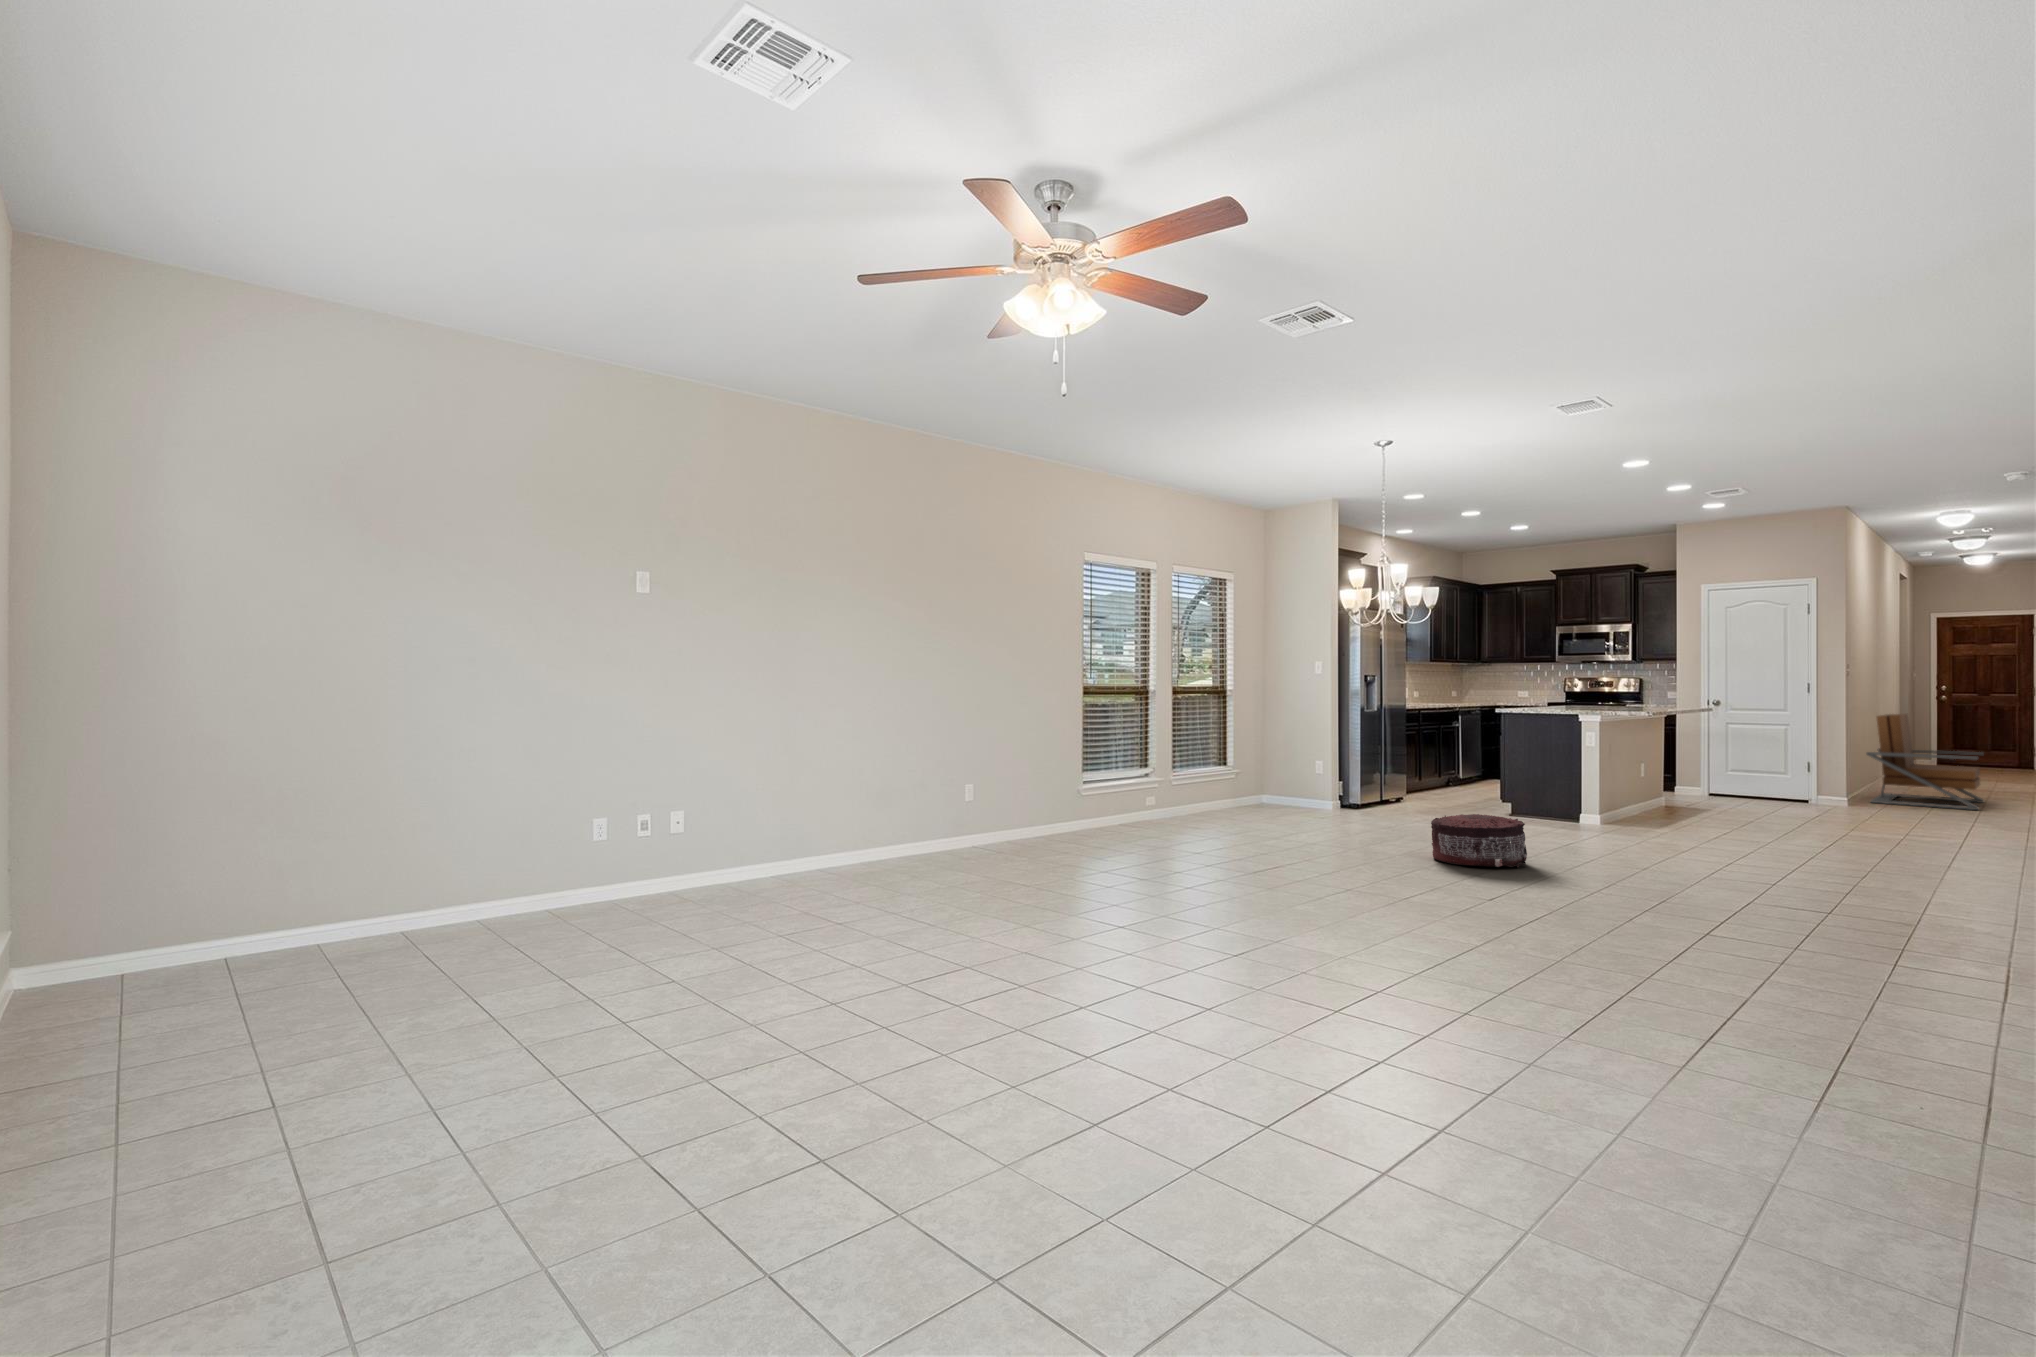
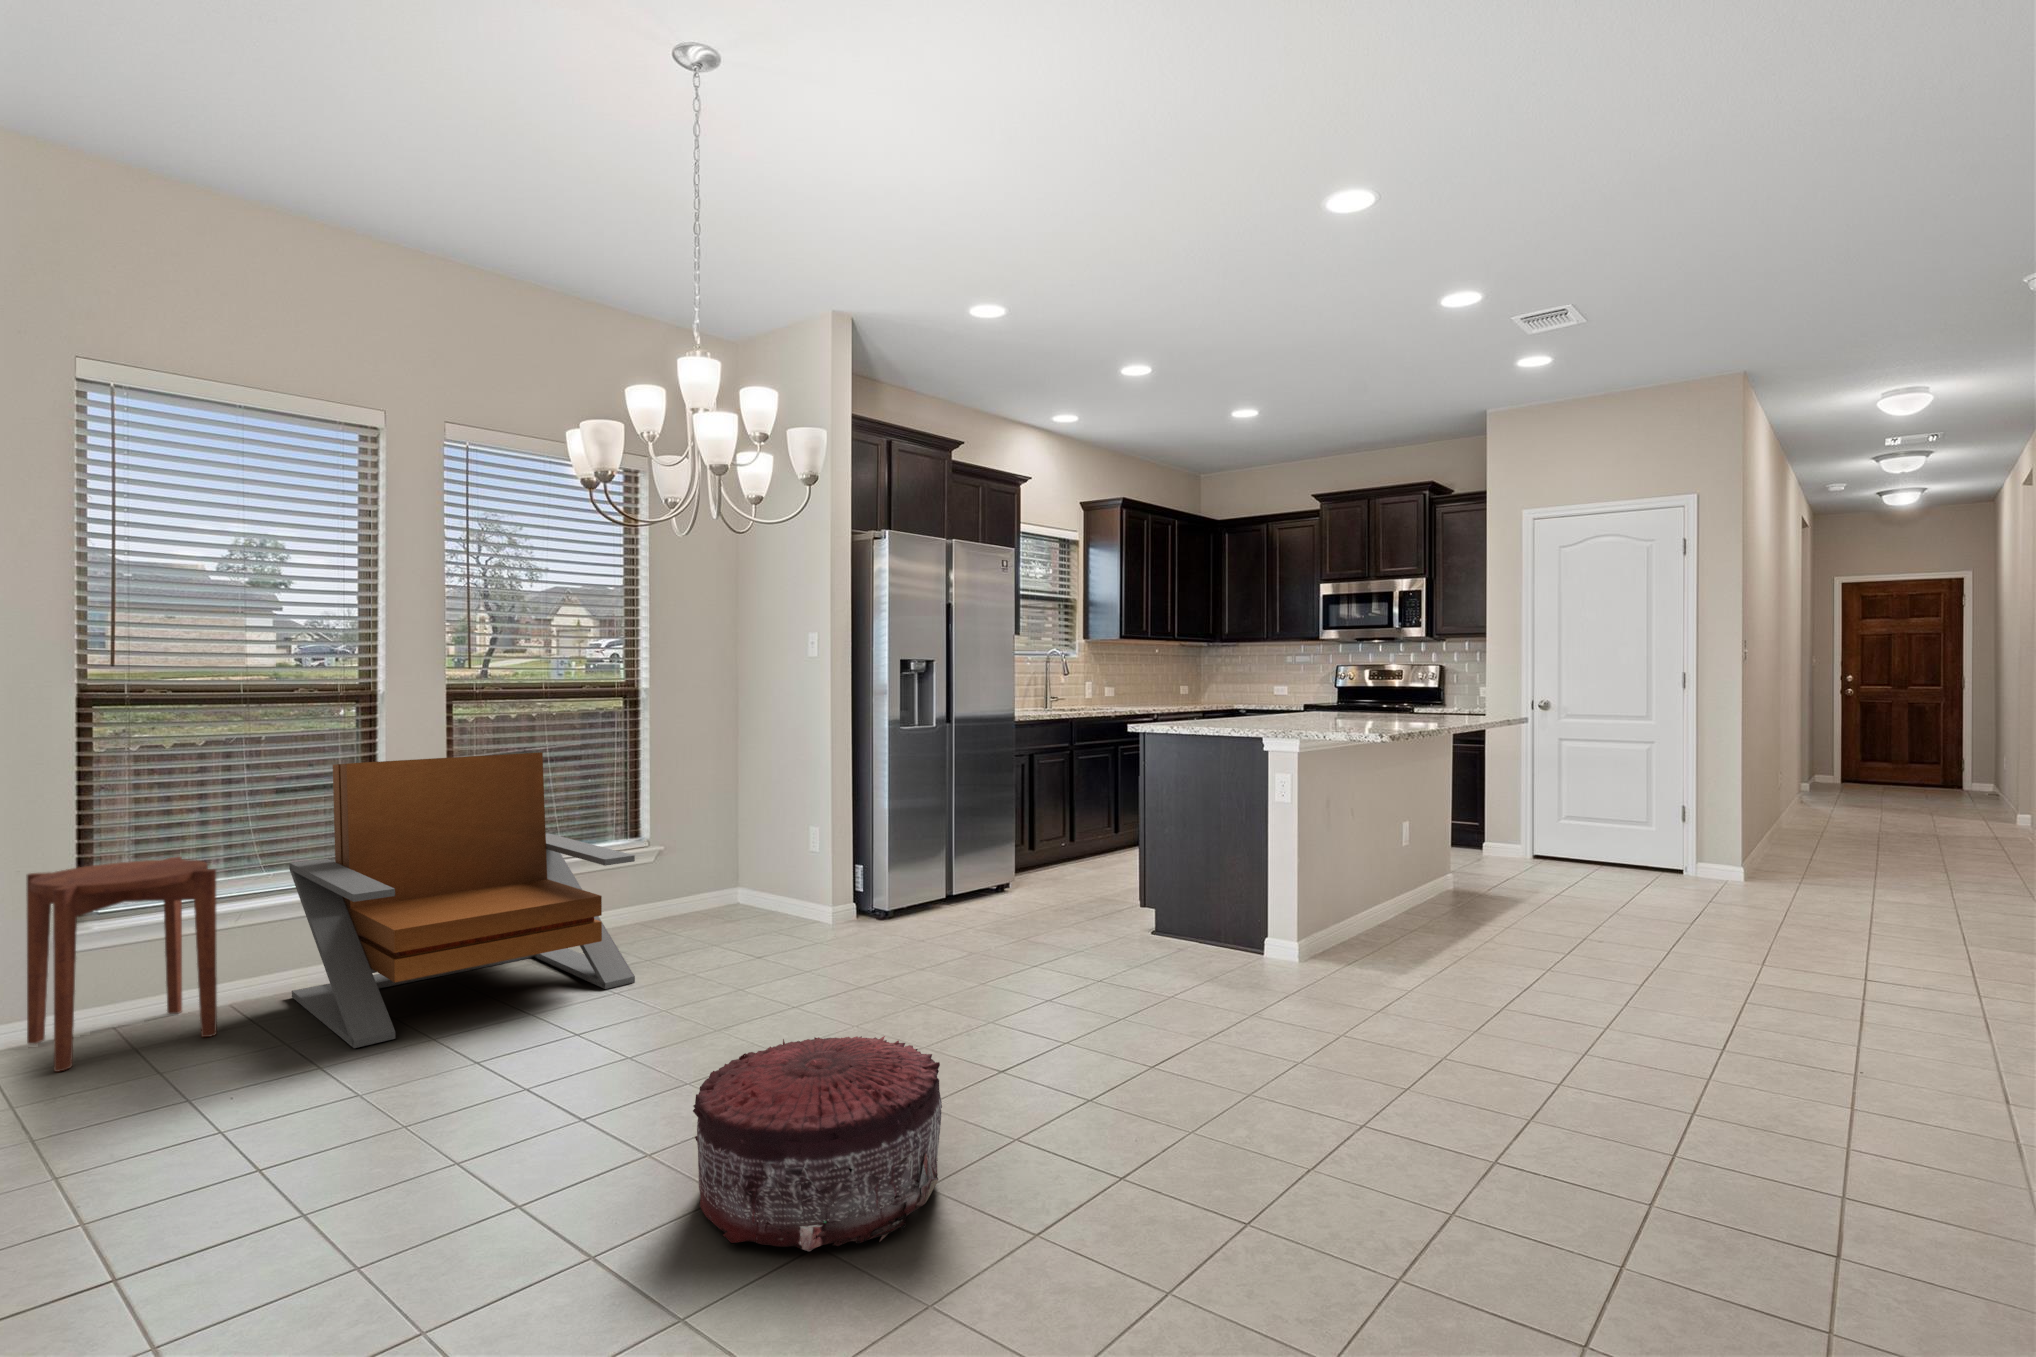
lounge chair: present [1866,714,1984,810] -> present [289,752,635,1048]
side table: none [1074,759,1144,836] -> present [26,856,217,1072]

